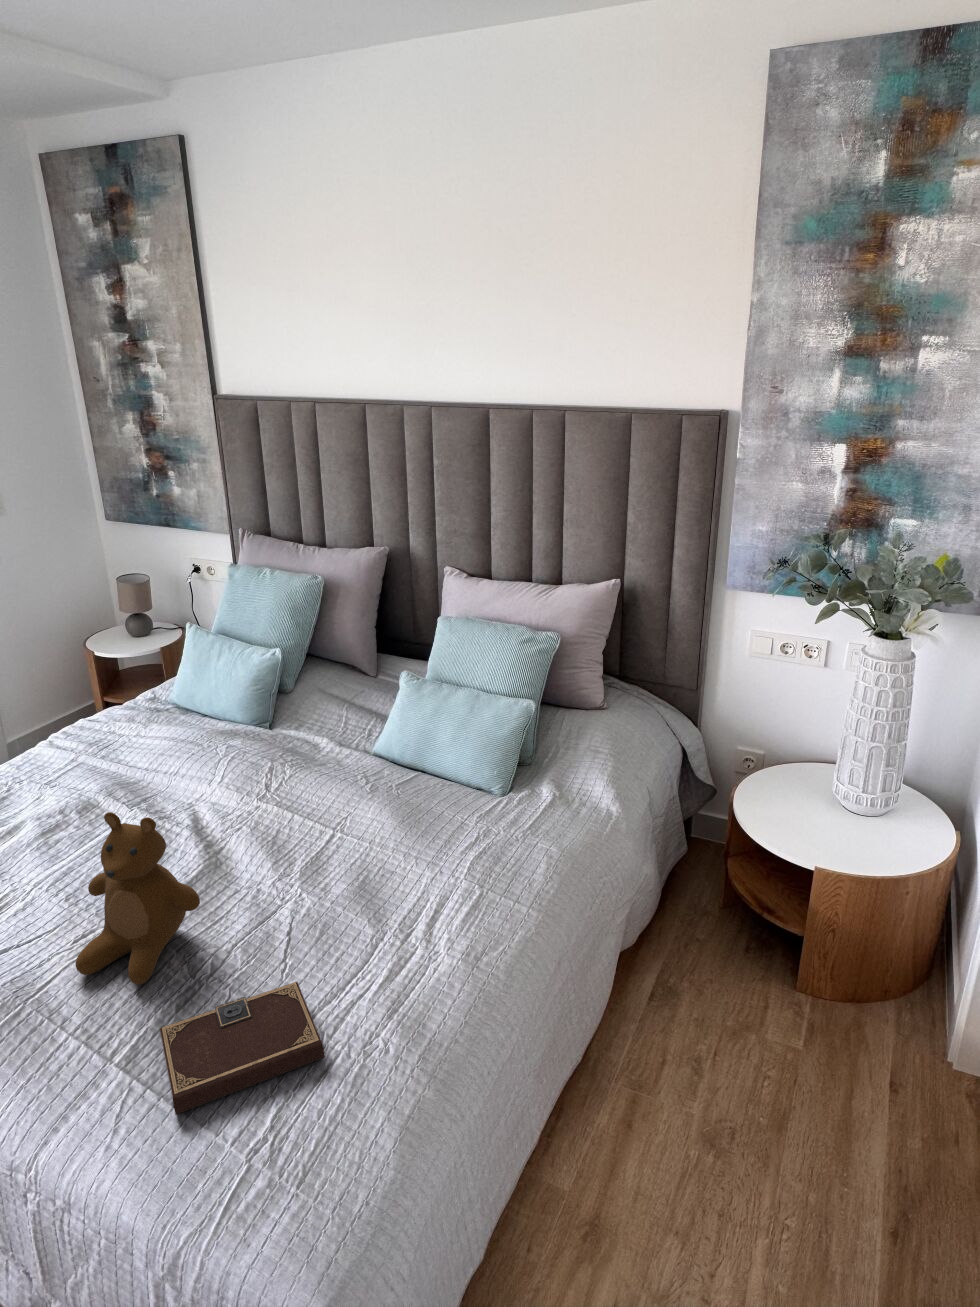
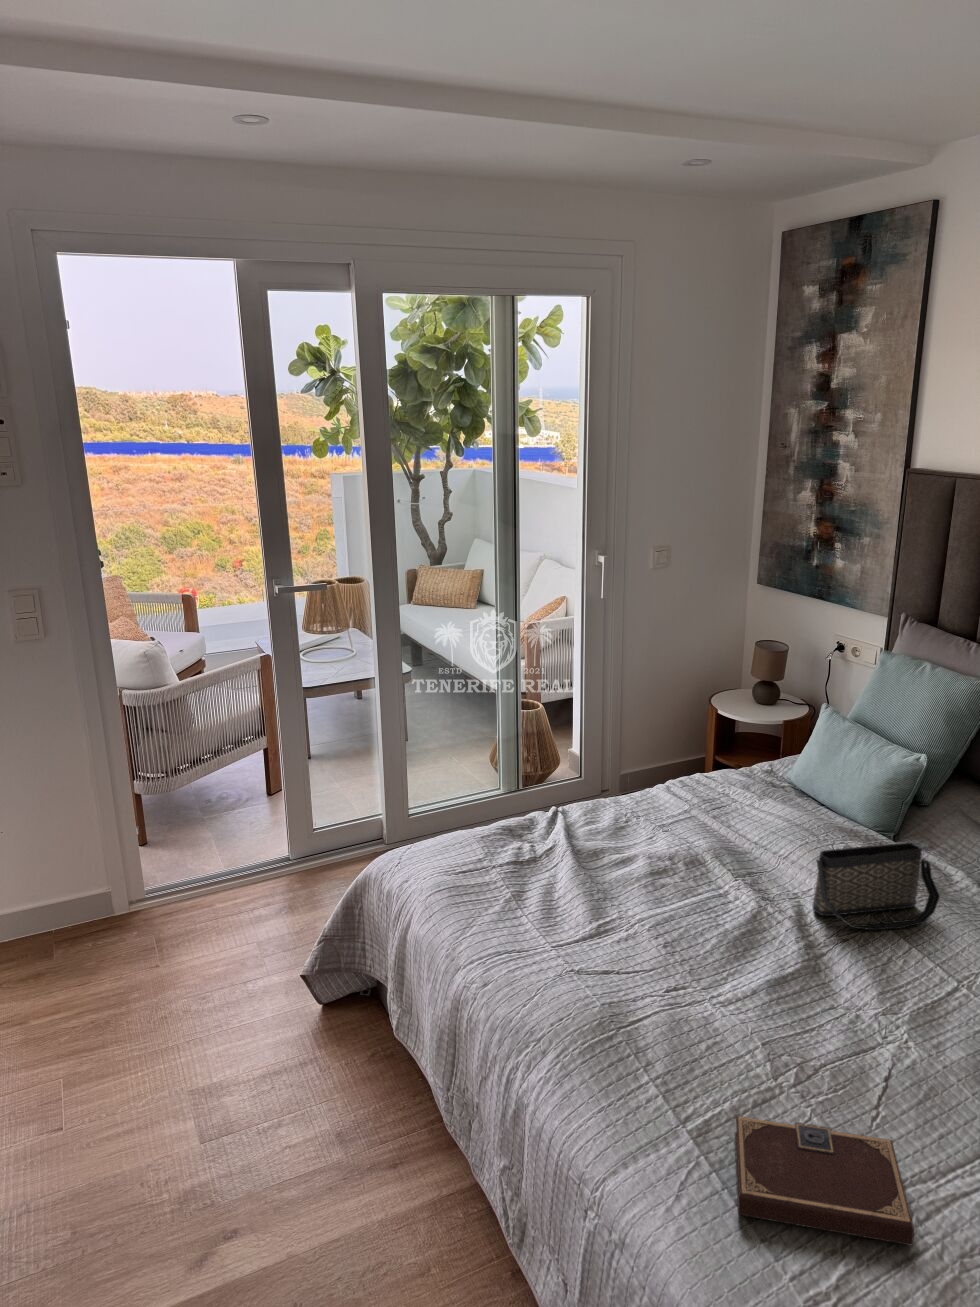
handbag: none [199,727,310,816] -> present [813,843,940,930]
teddy bear: present [76,812,200,985] -> none [666,877,798,1061]

